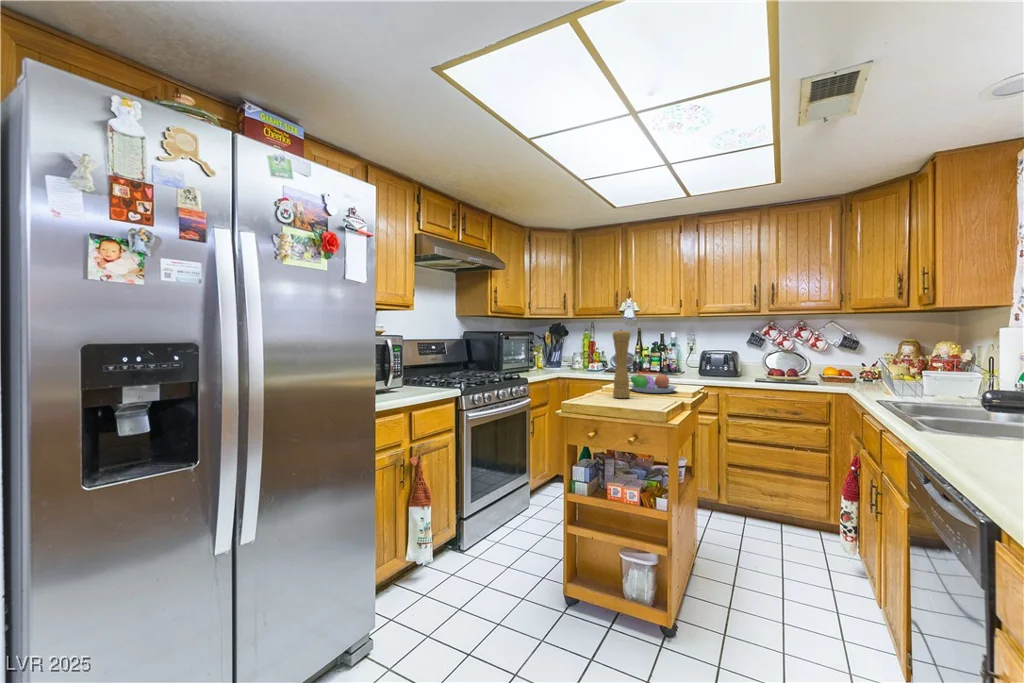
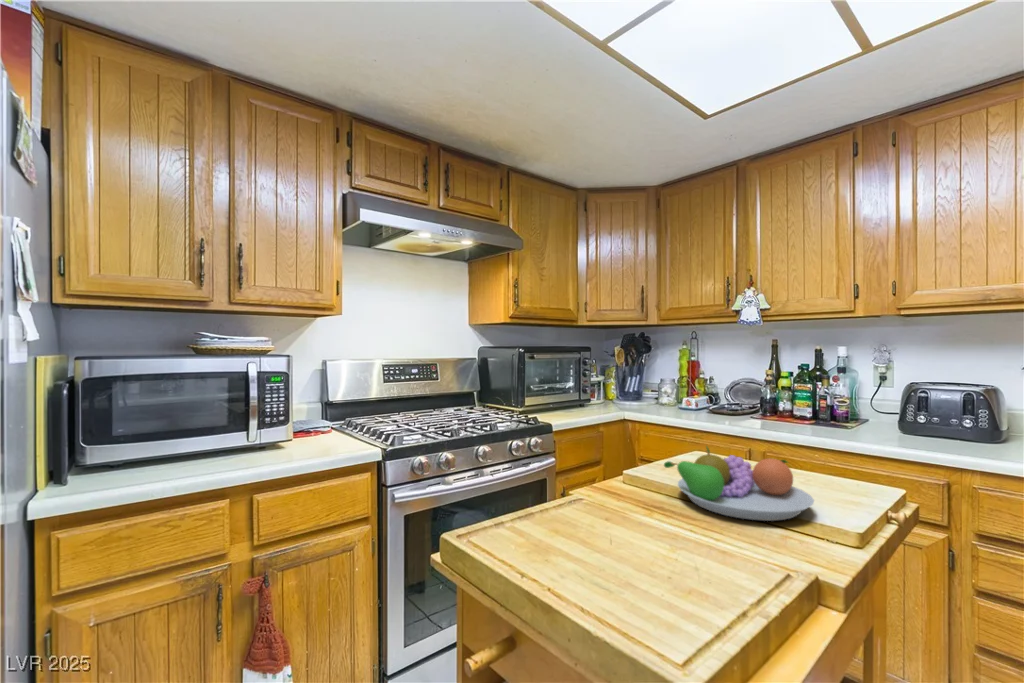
pepper mill: present [613,330,630,398] -> none [593,345,642,544]

